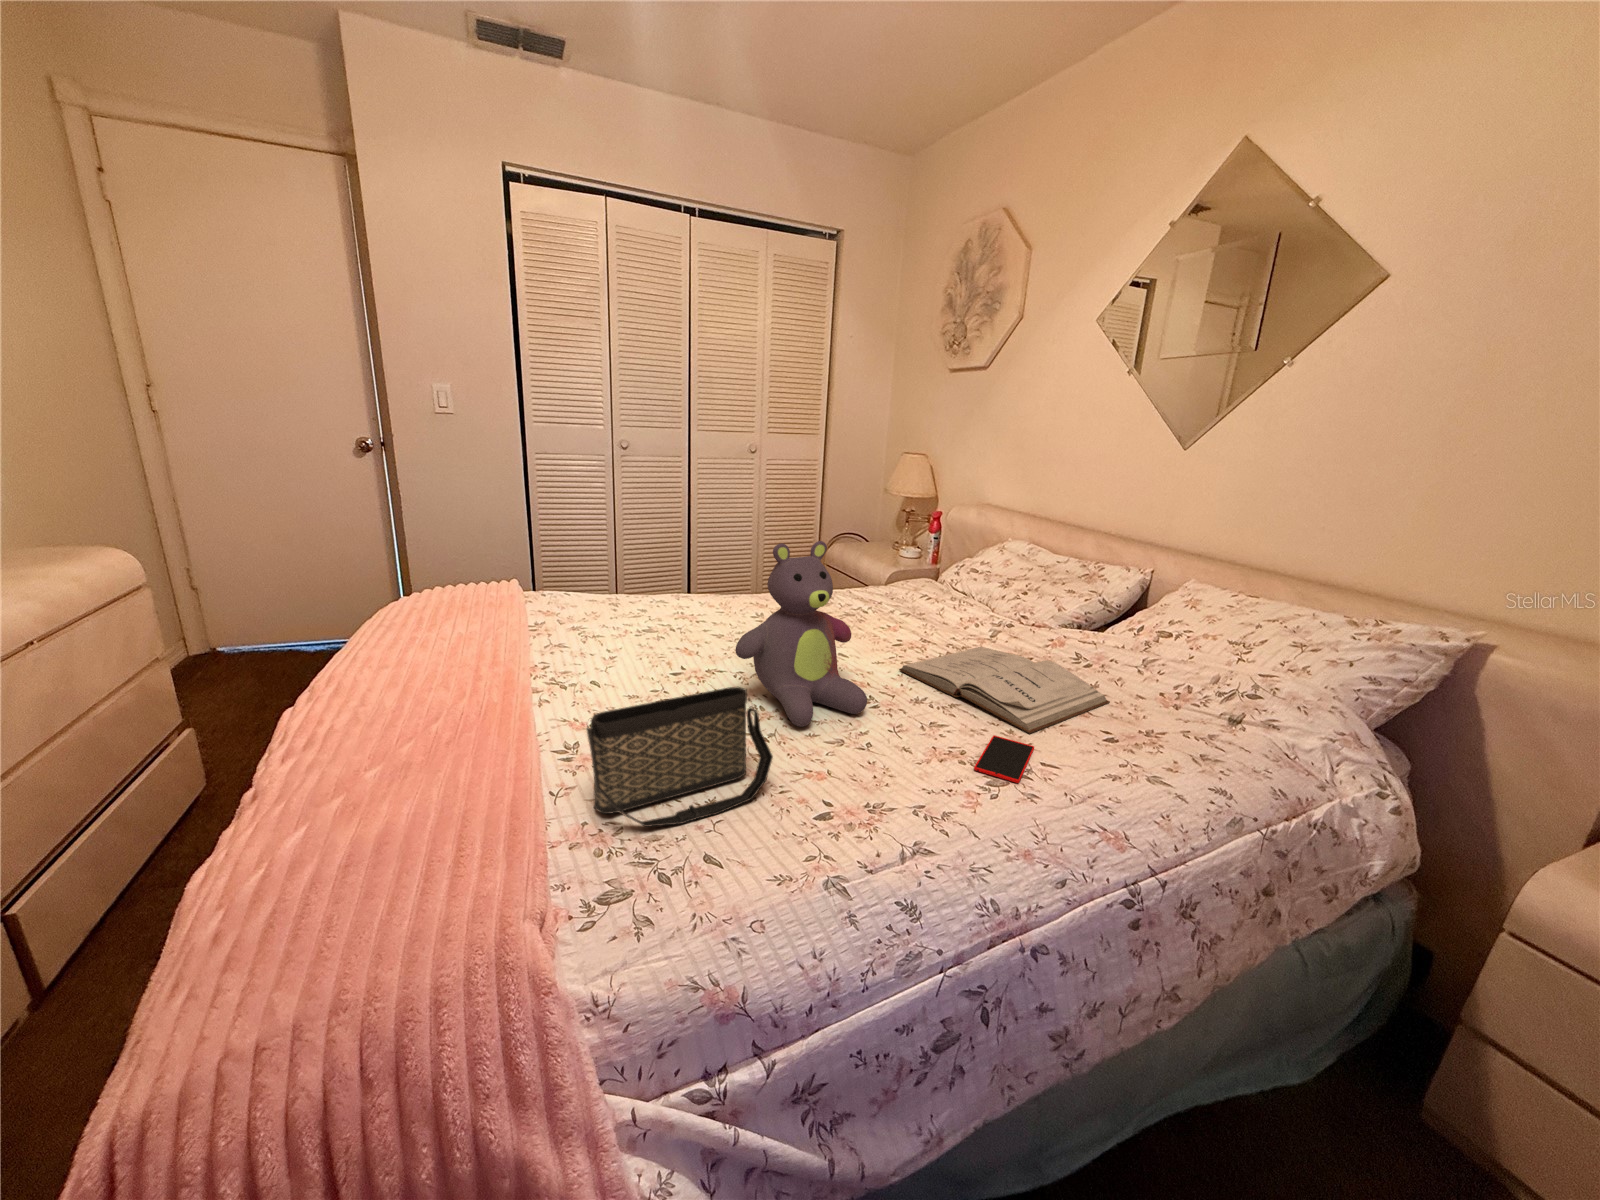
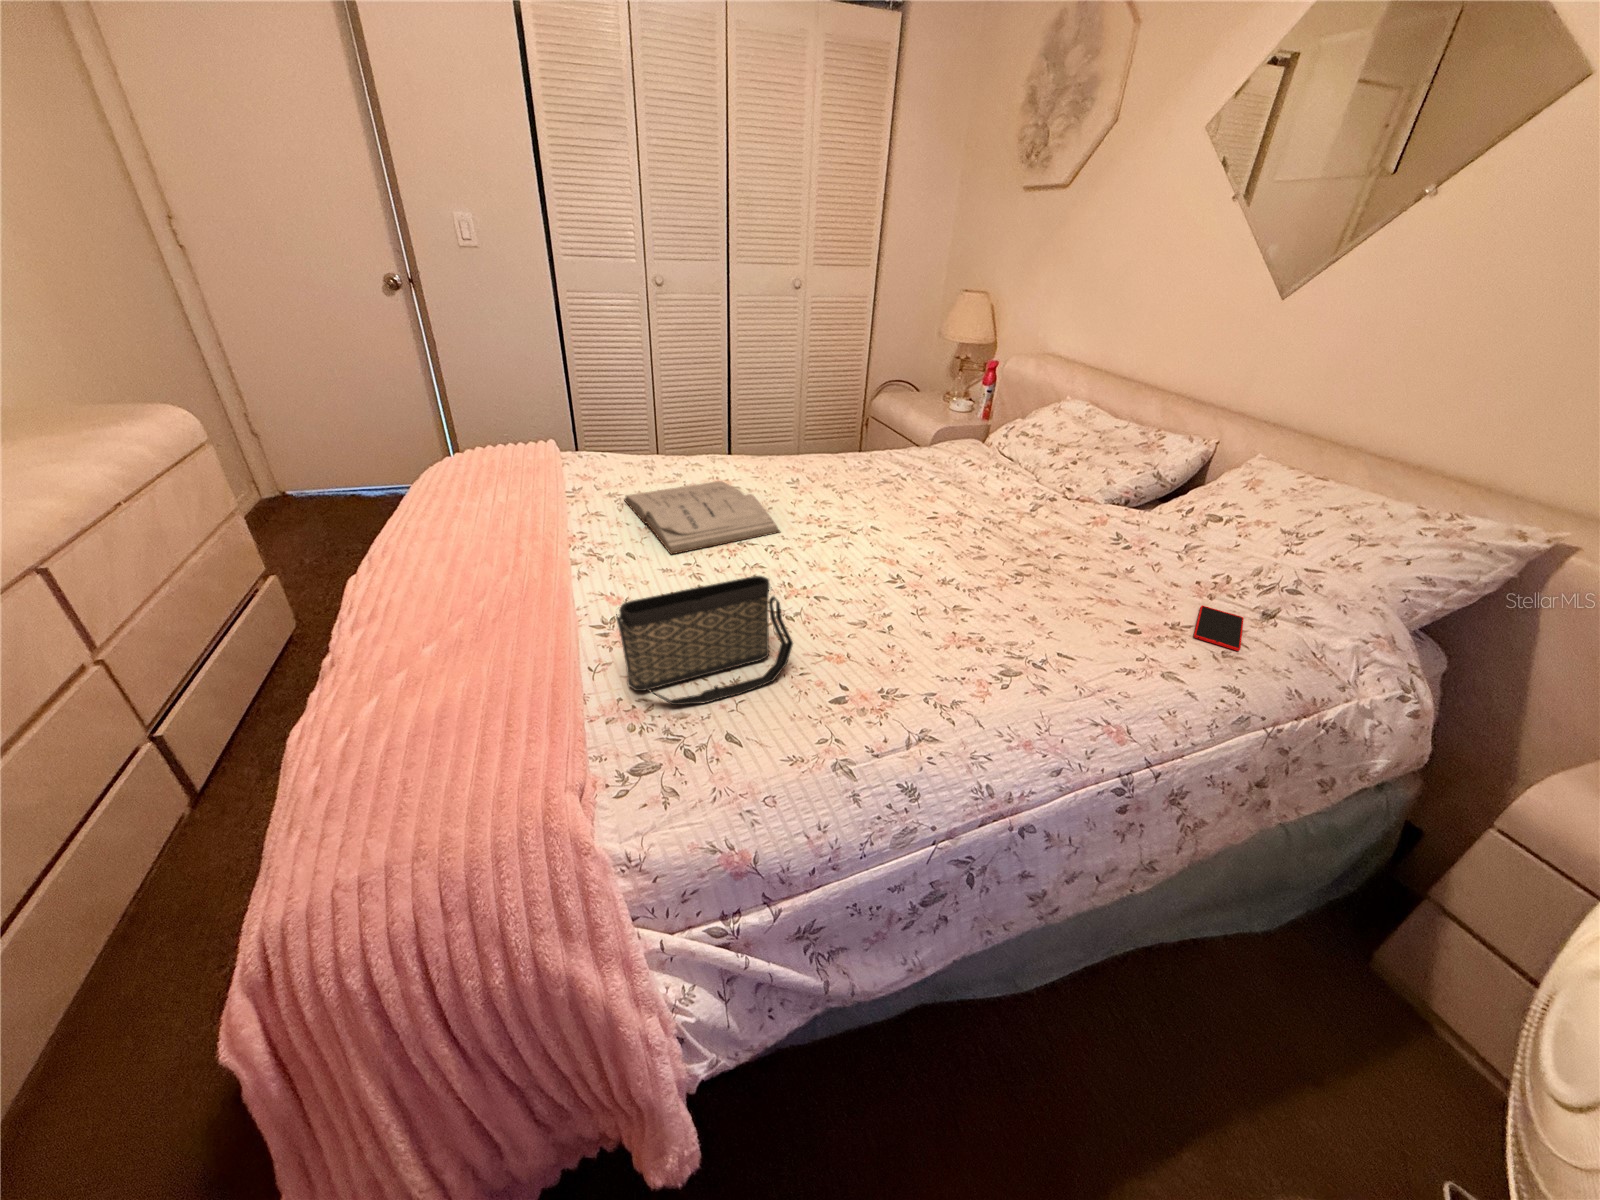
stuffed bear: present [735,541,867,727] -> none [763,418,892,608]
book: present [899,647,1110,733] -> present [624,481,780,554]
smartphone: present [974,735,1034,783] -> present [1194,605,1244,651]

